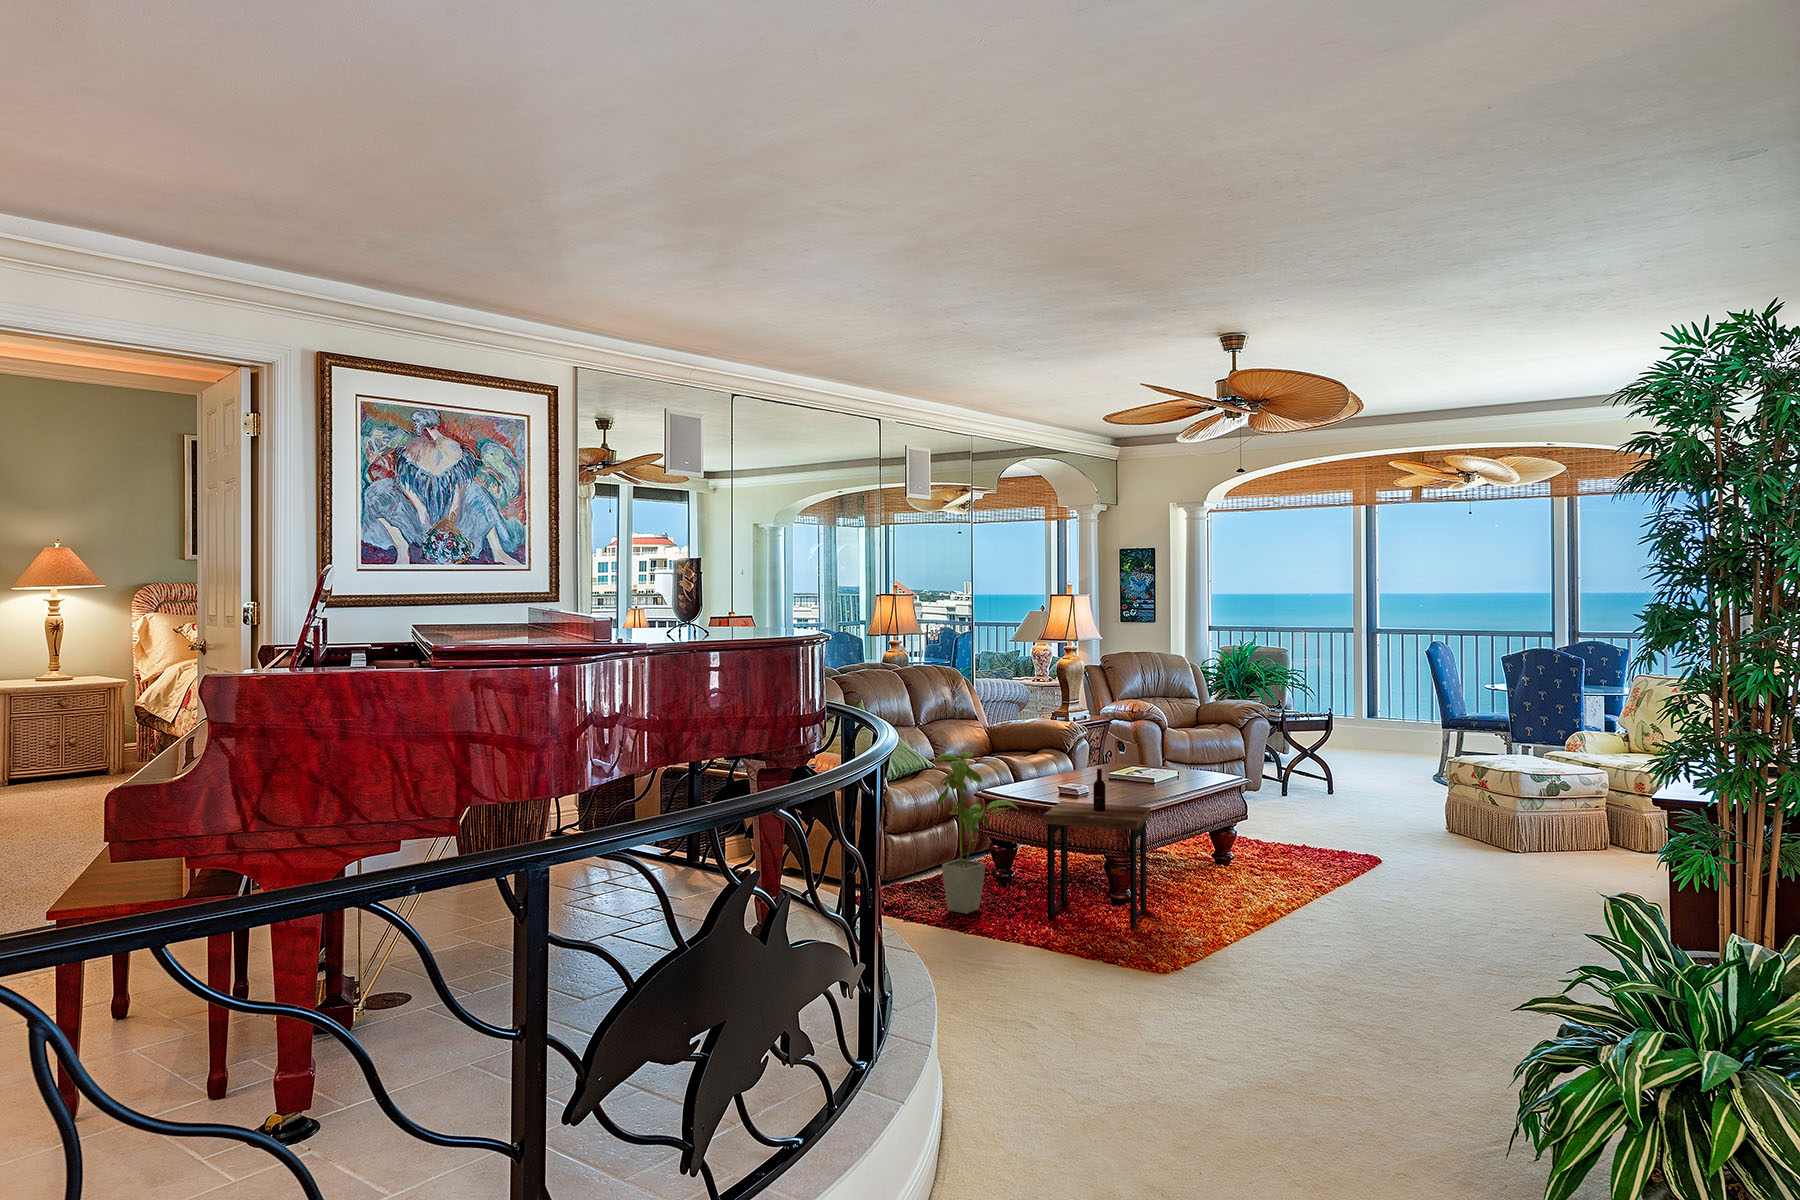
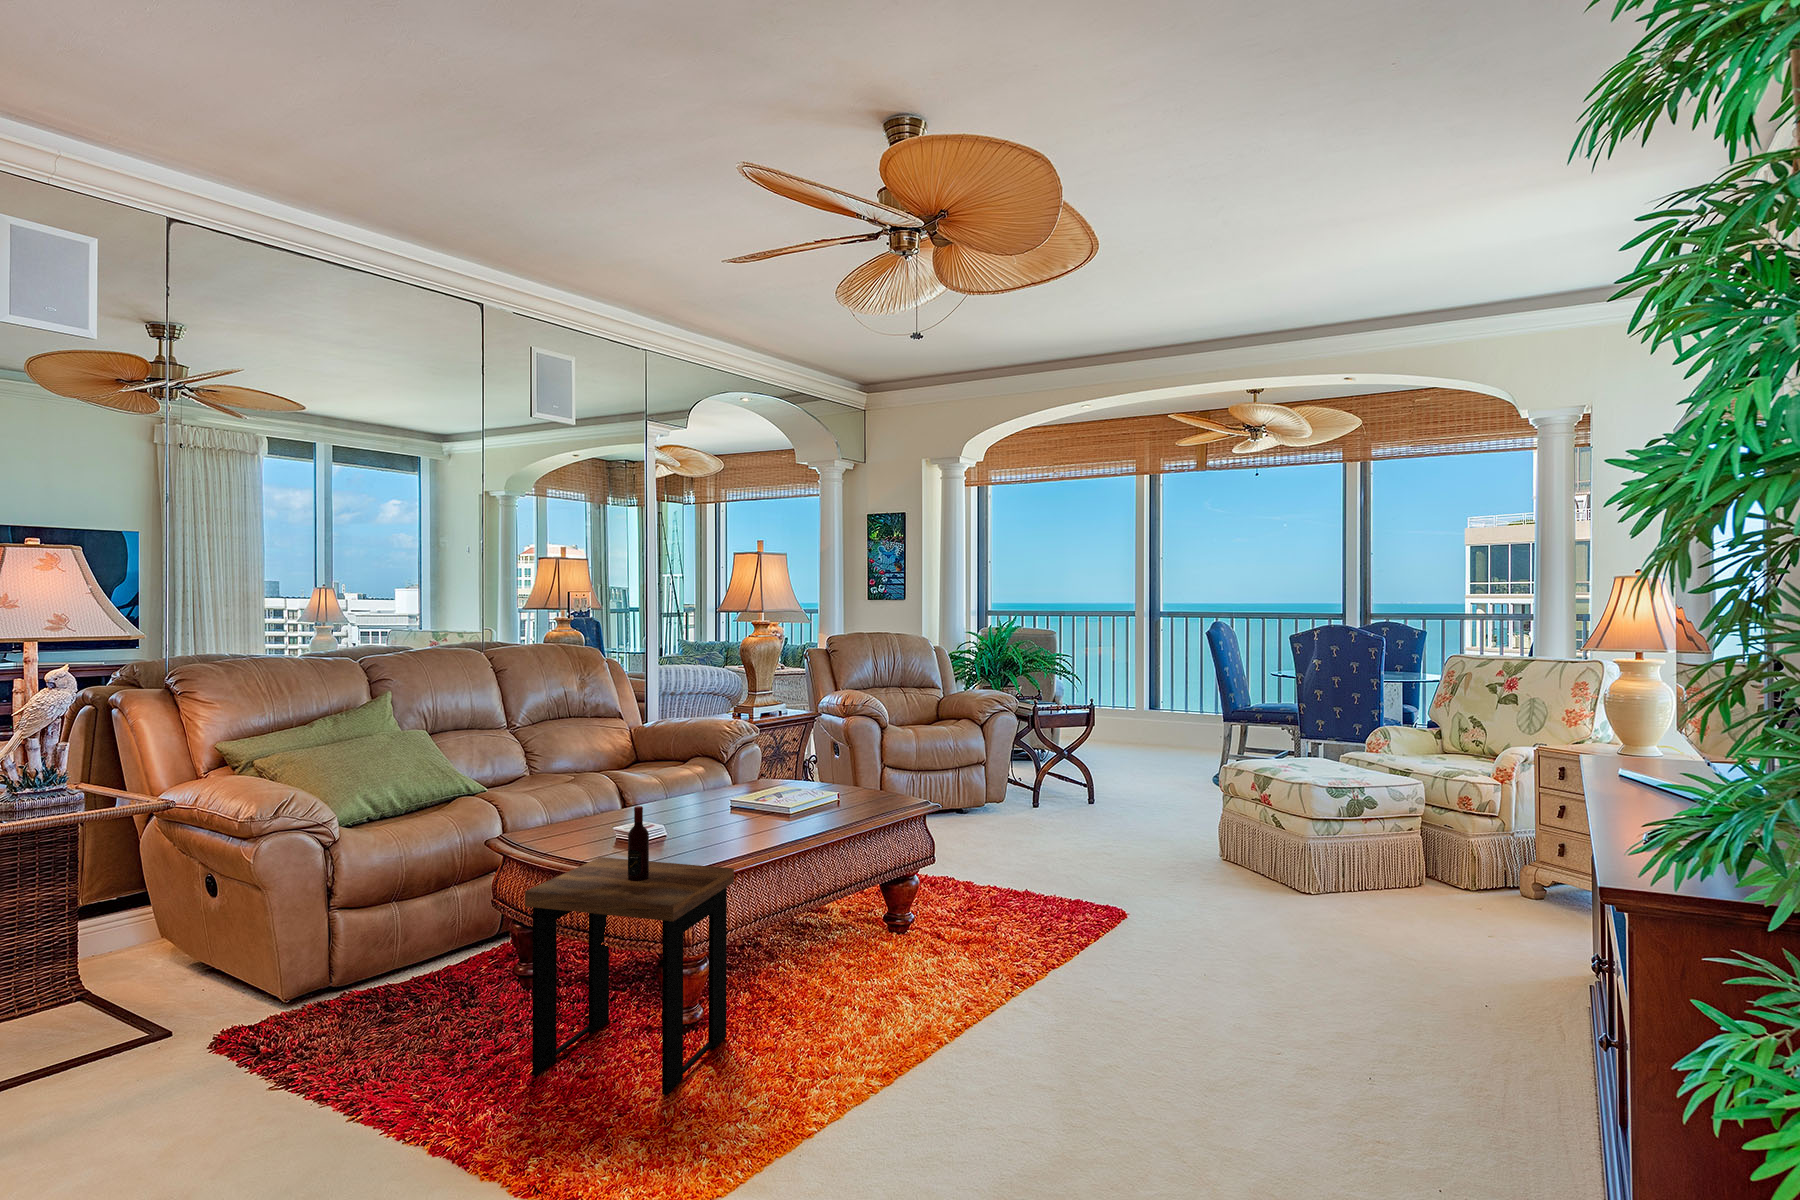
house plant: present [935,752,1019,914] -> none [336,781,492,1065]

